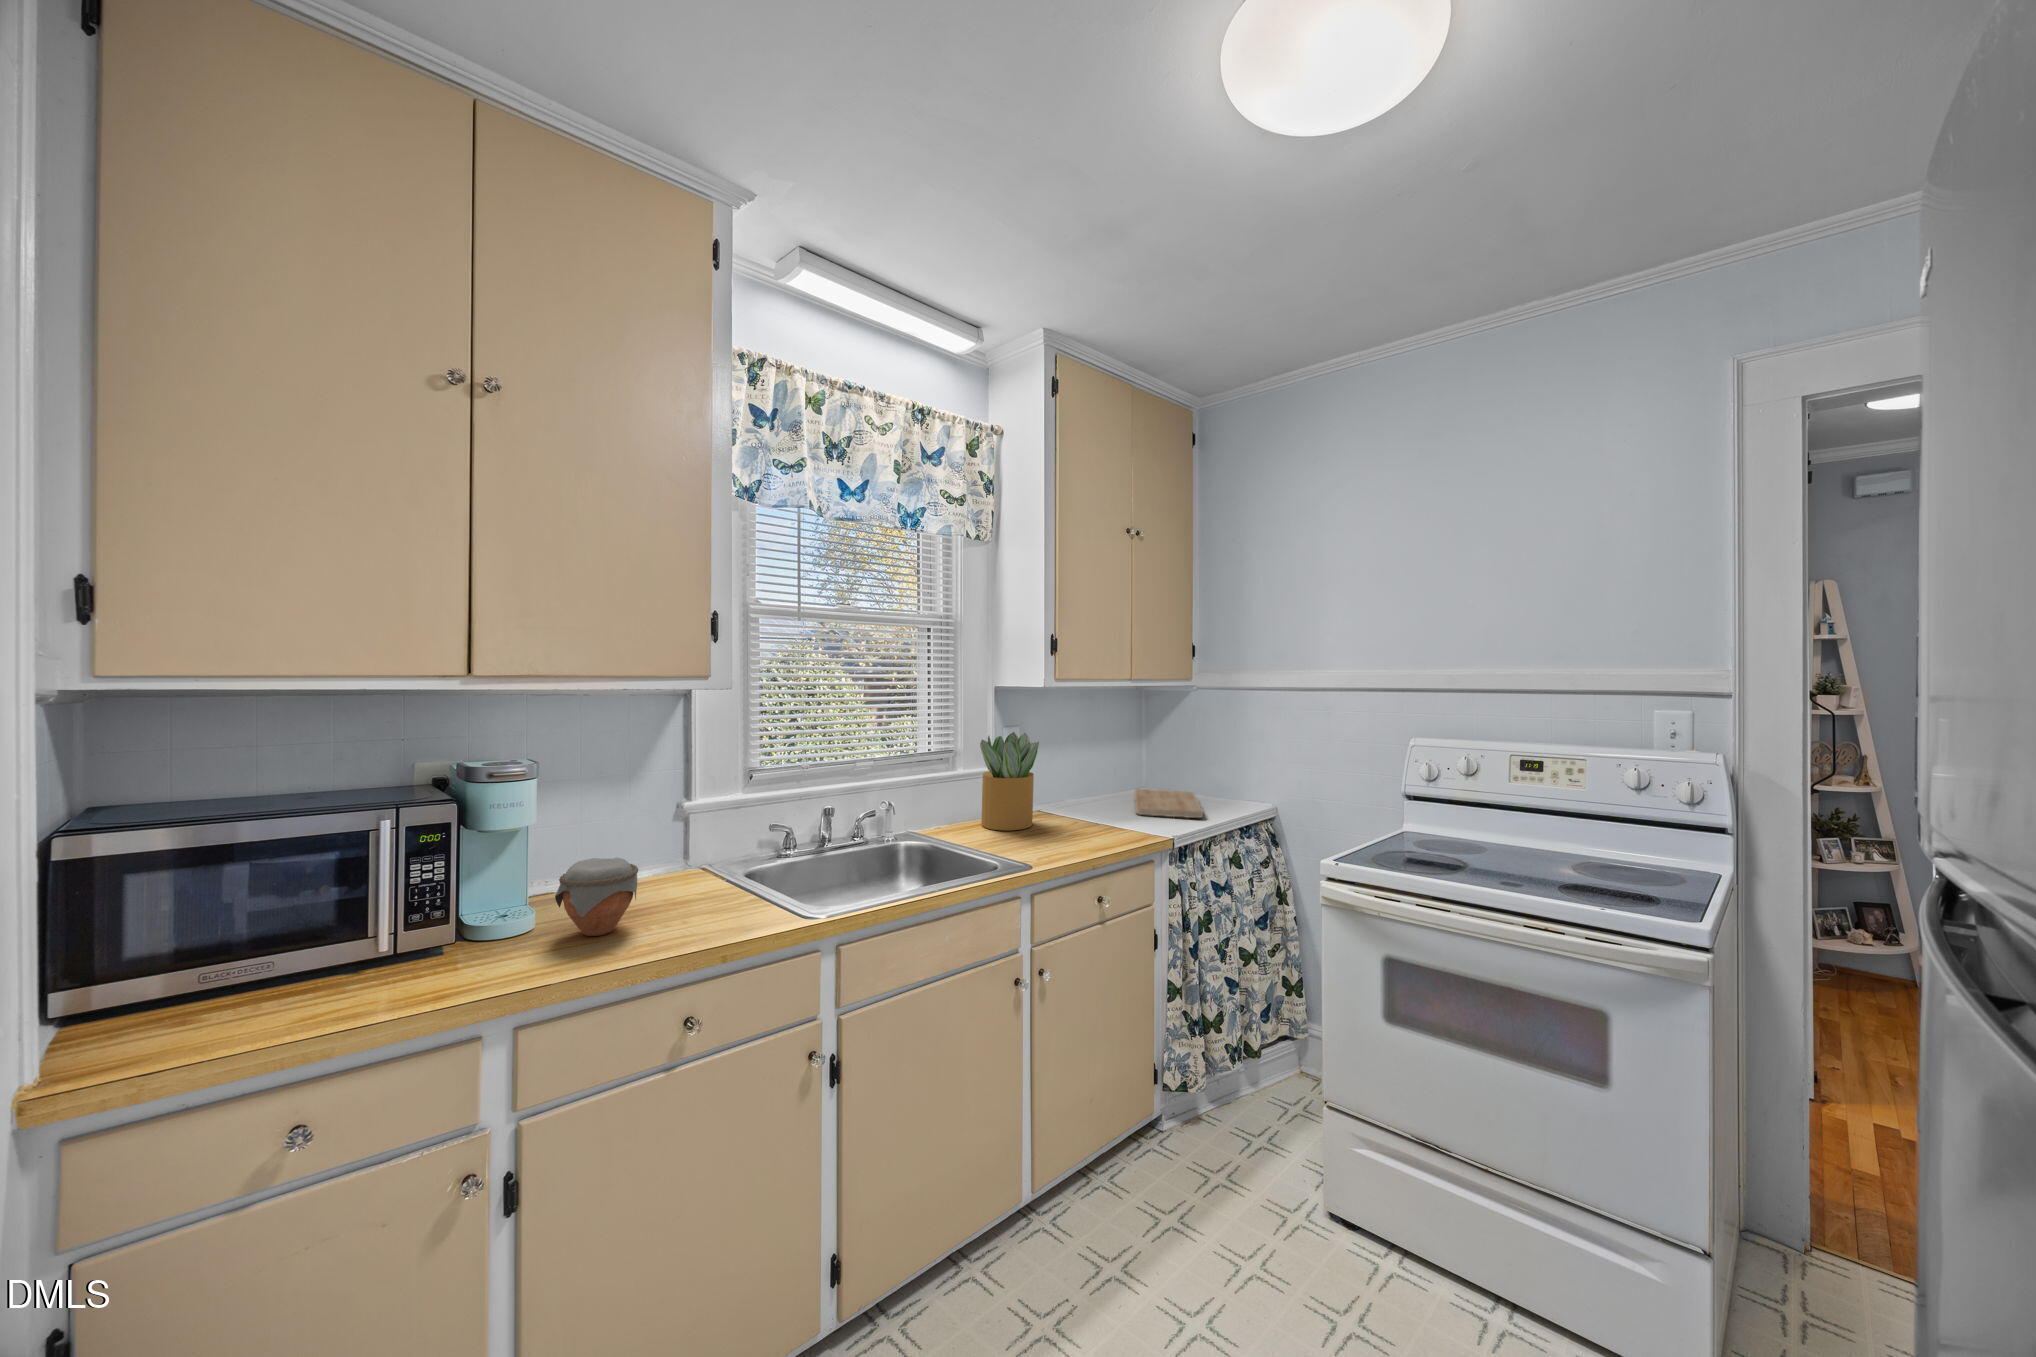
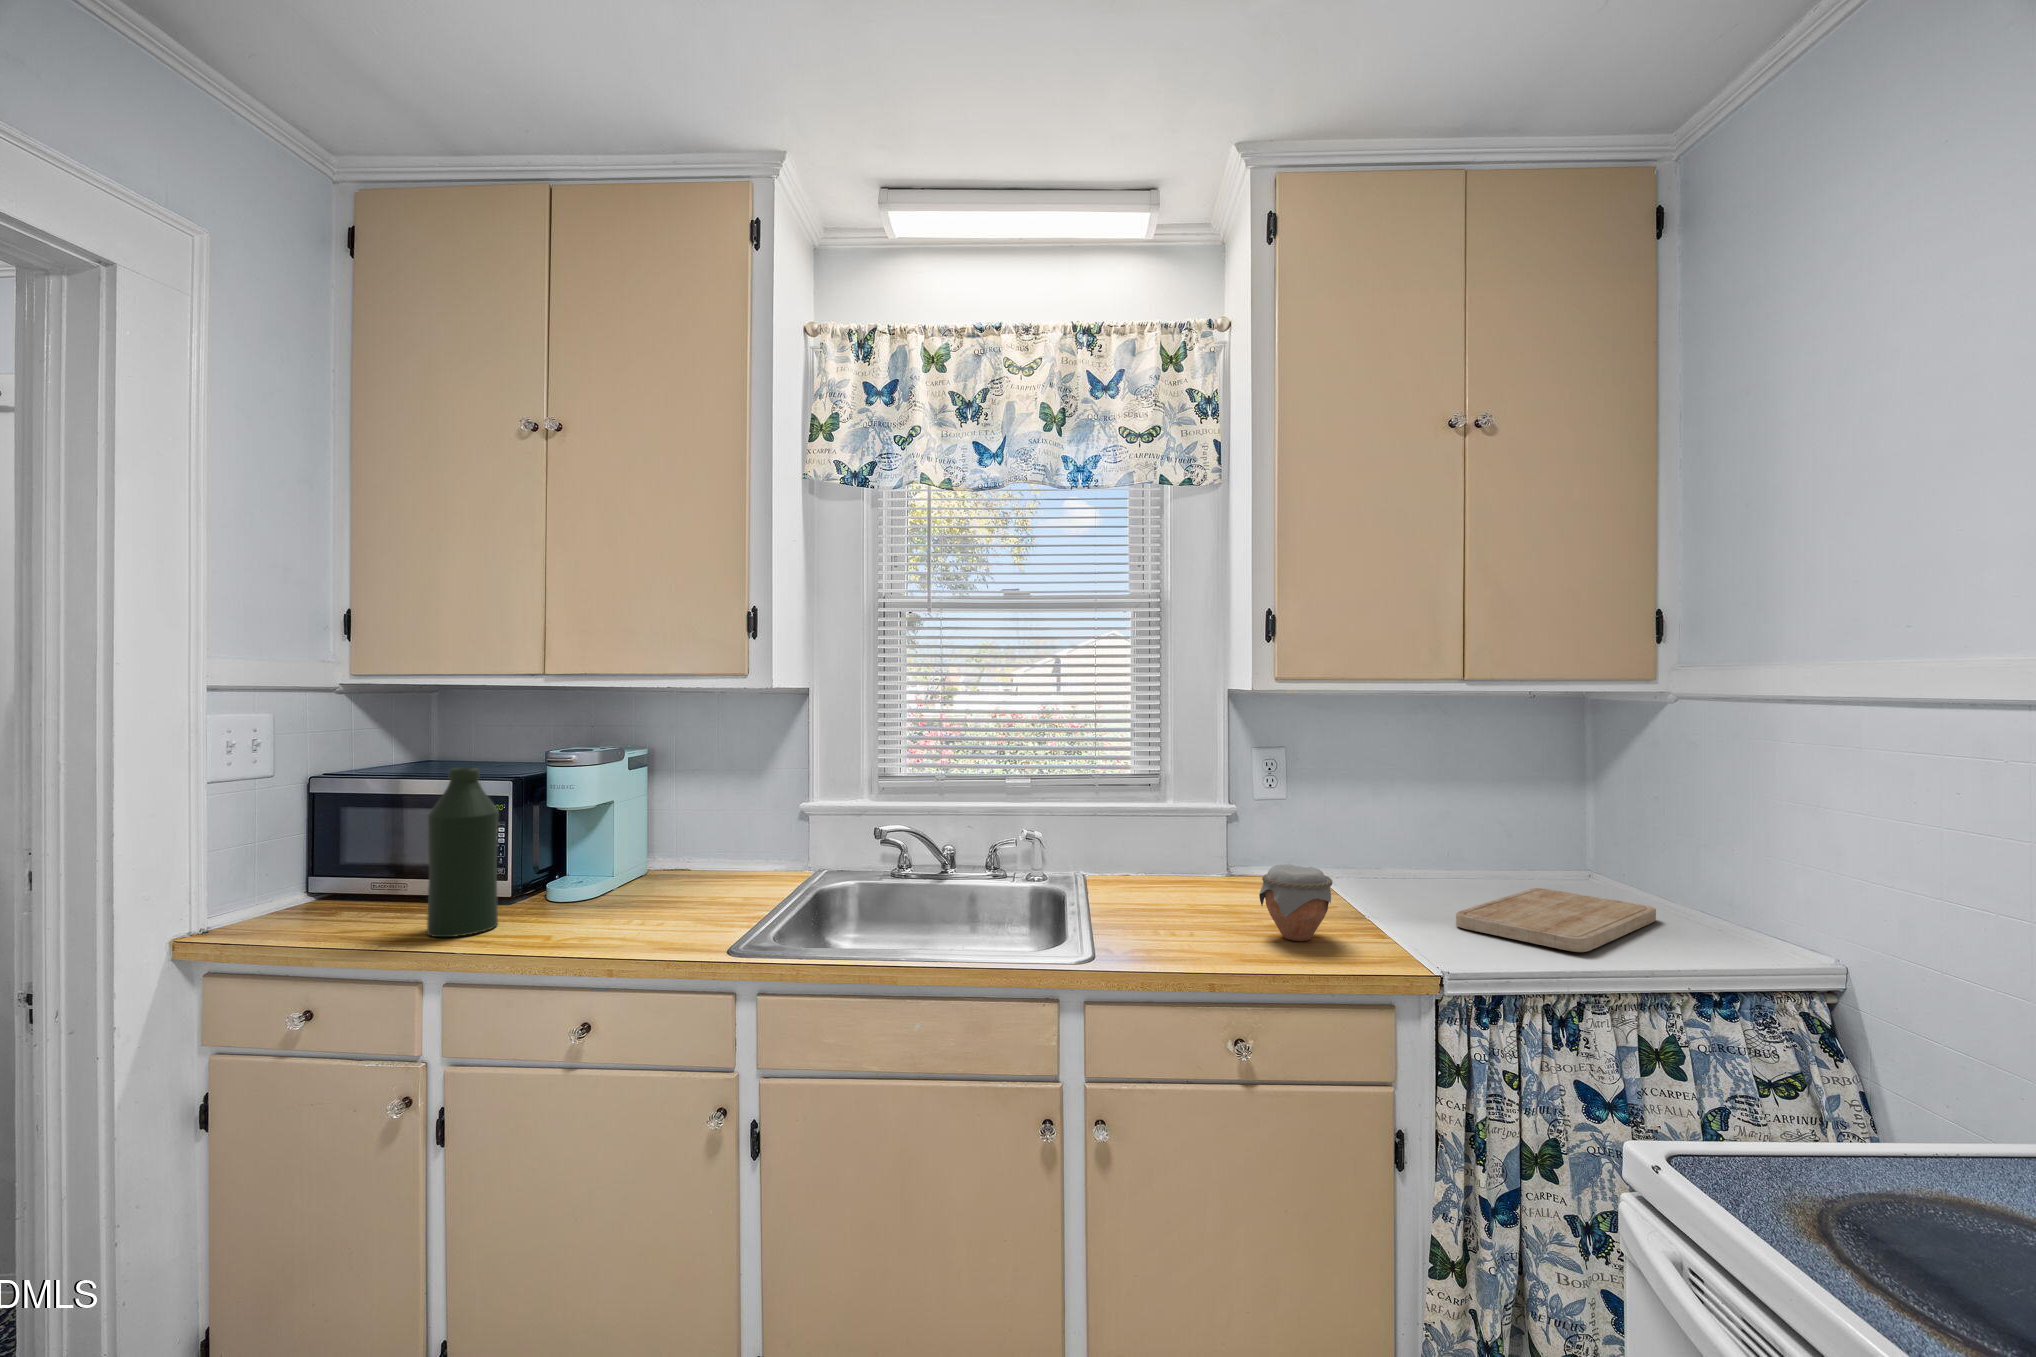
potted plant: present [980,732,1039,831] -> none [1142,766,1241,913]
bottle: none [351,784,453,1002] -> present [427,768,499,937]
jar: present [555,858,638,936] -> present [1259,864,1333,941]

